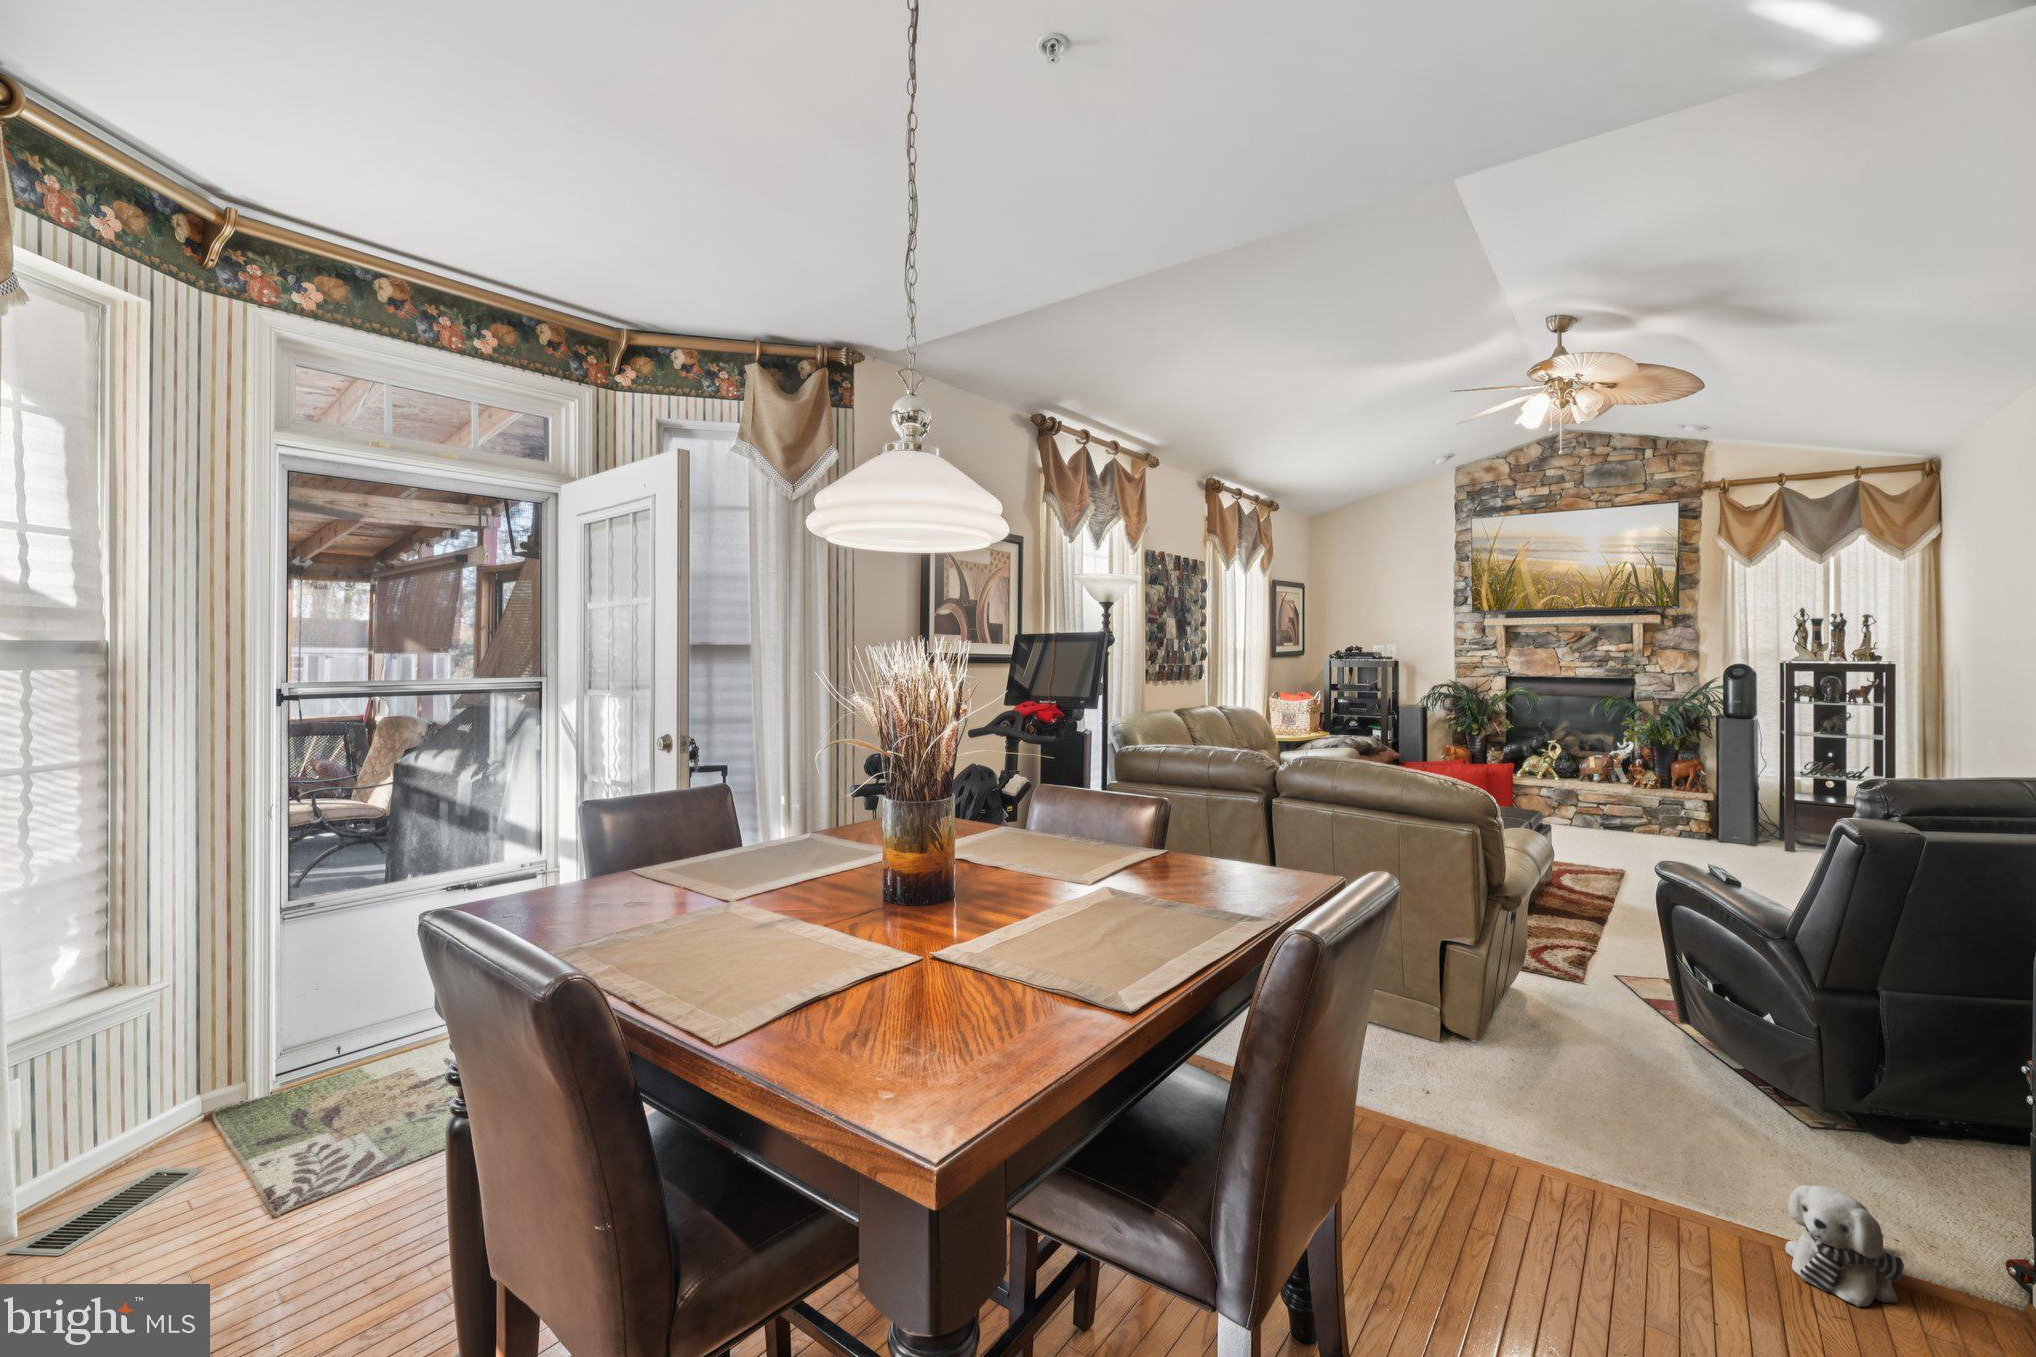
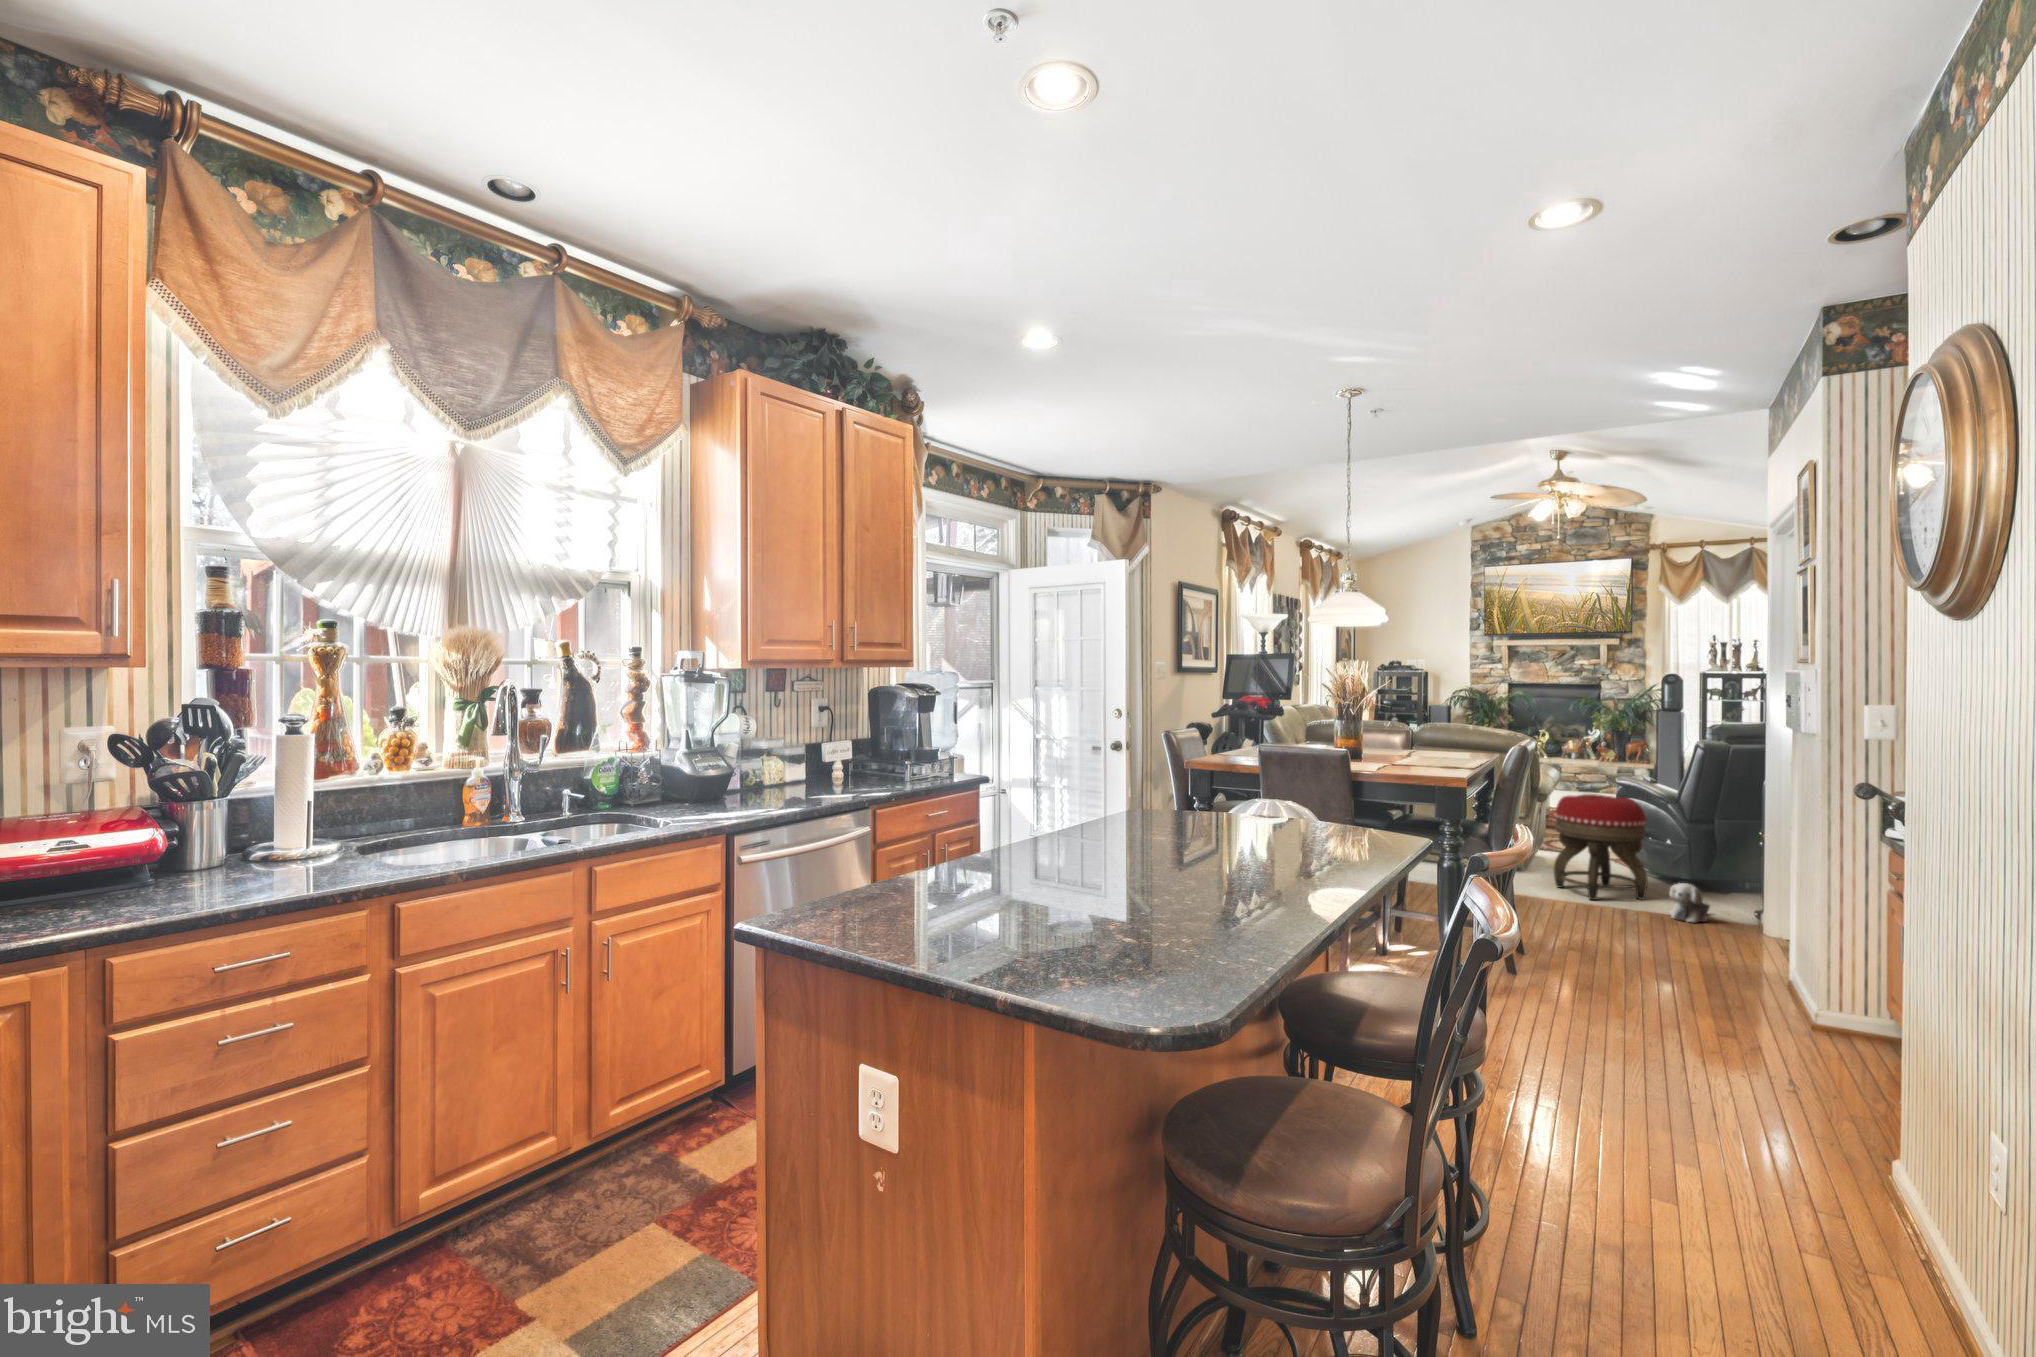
footstool: none [1516,912,1724,1169] -> present [1554,794,1648,900]

